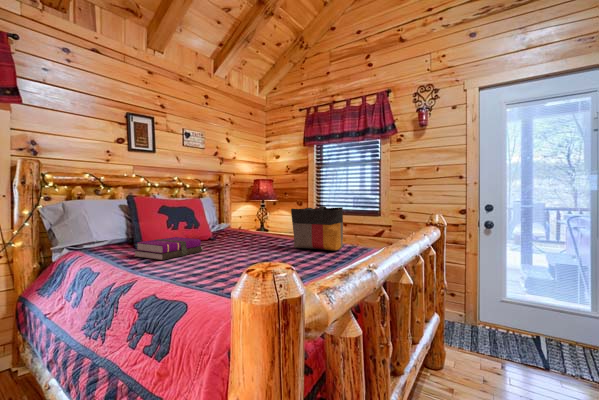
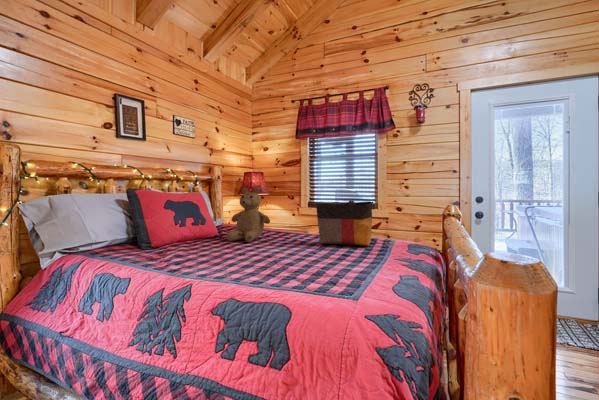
teddy bear: none [212,194,253,245] -> present [226,188,270,242]
hardback book: present [134,237,203,260] -> none [155,235,227,262]

